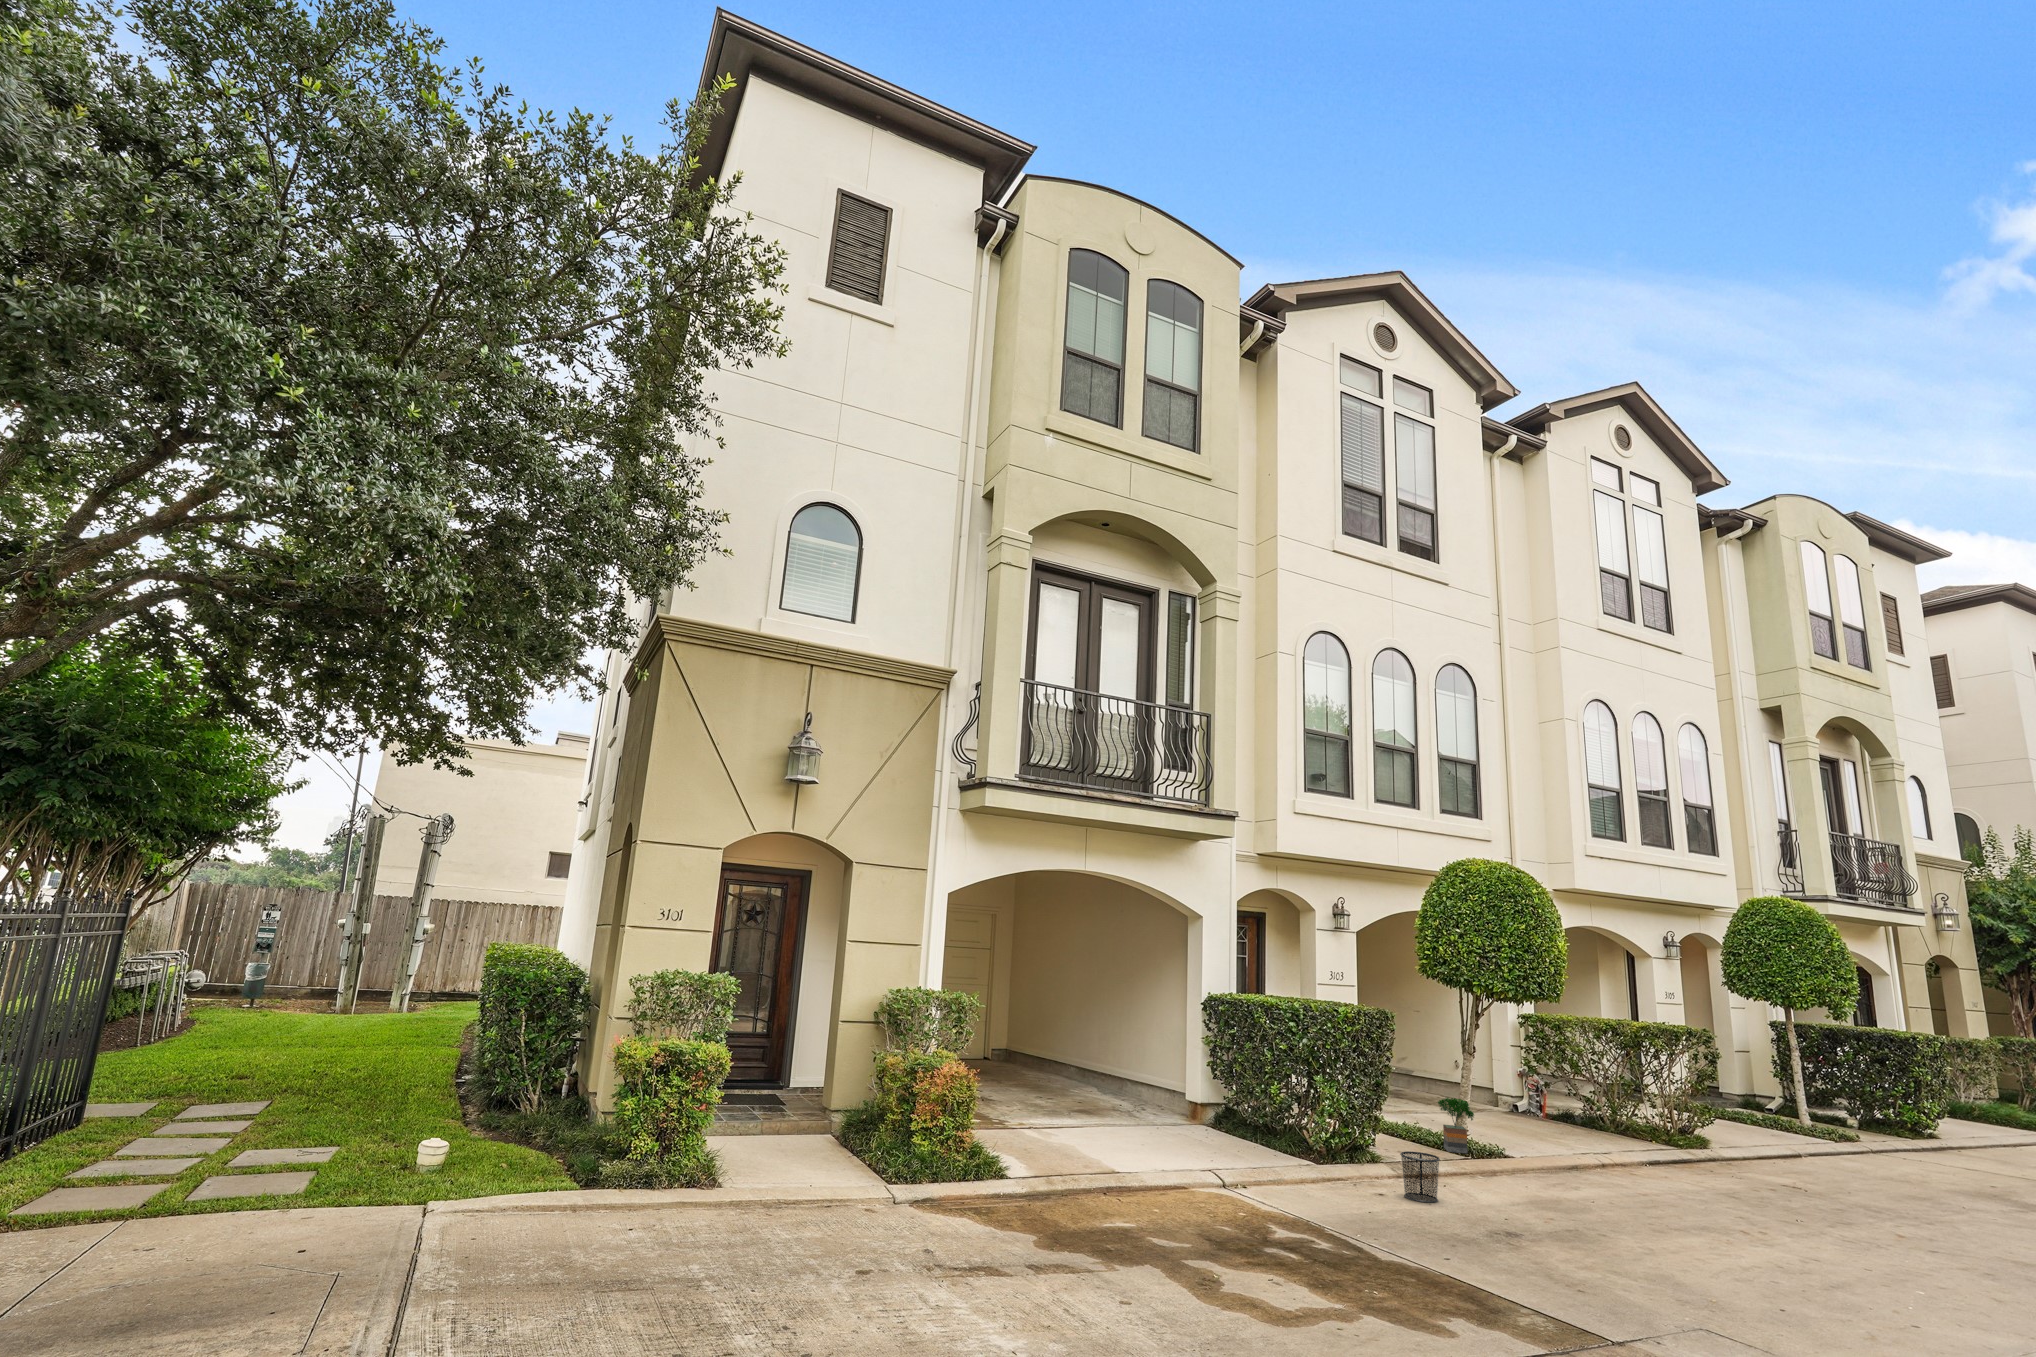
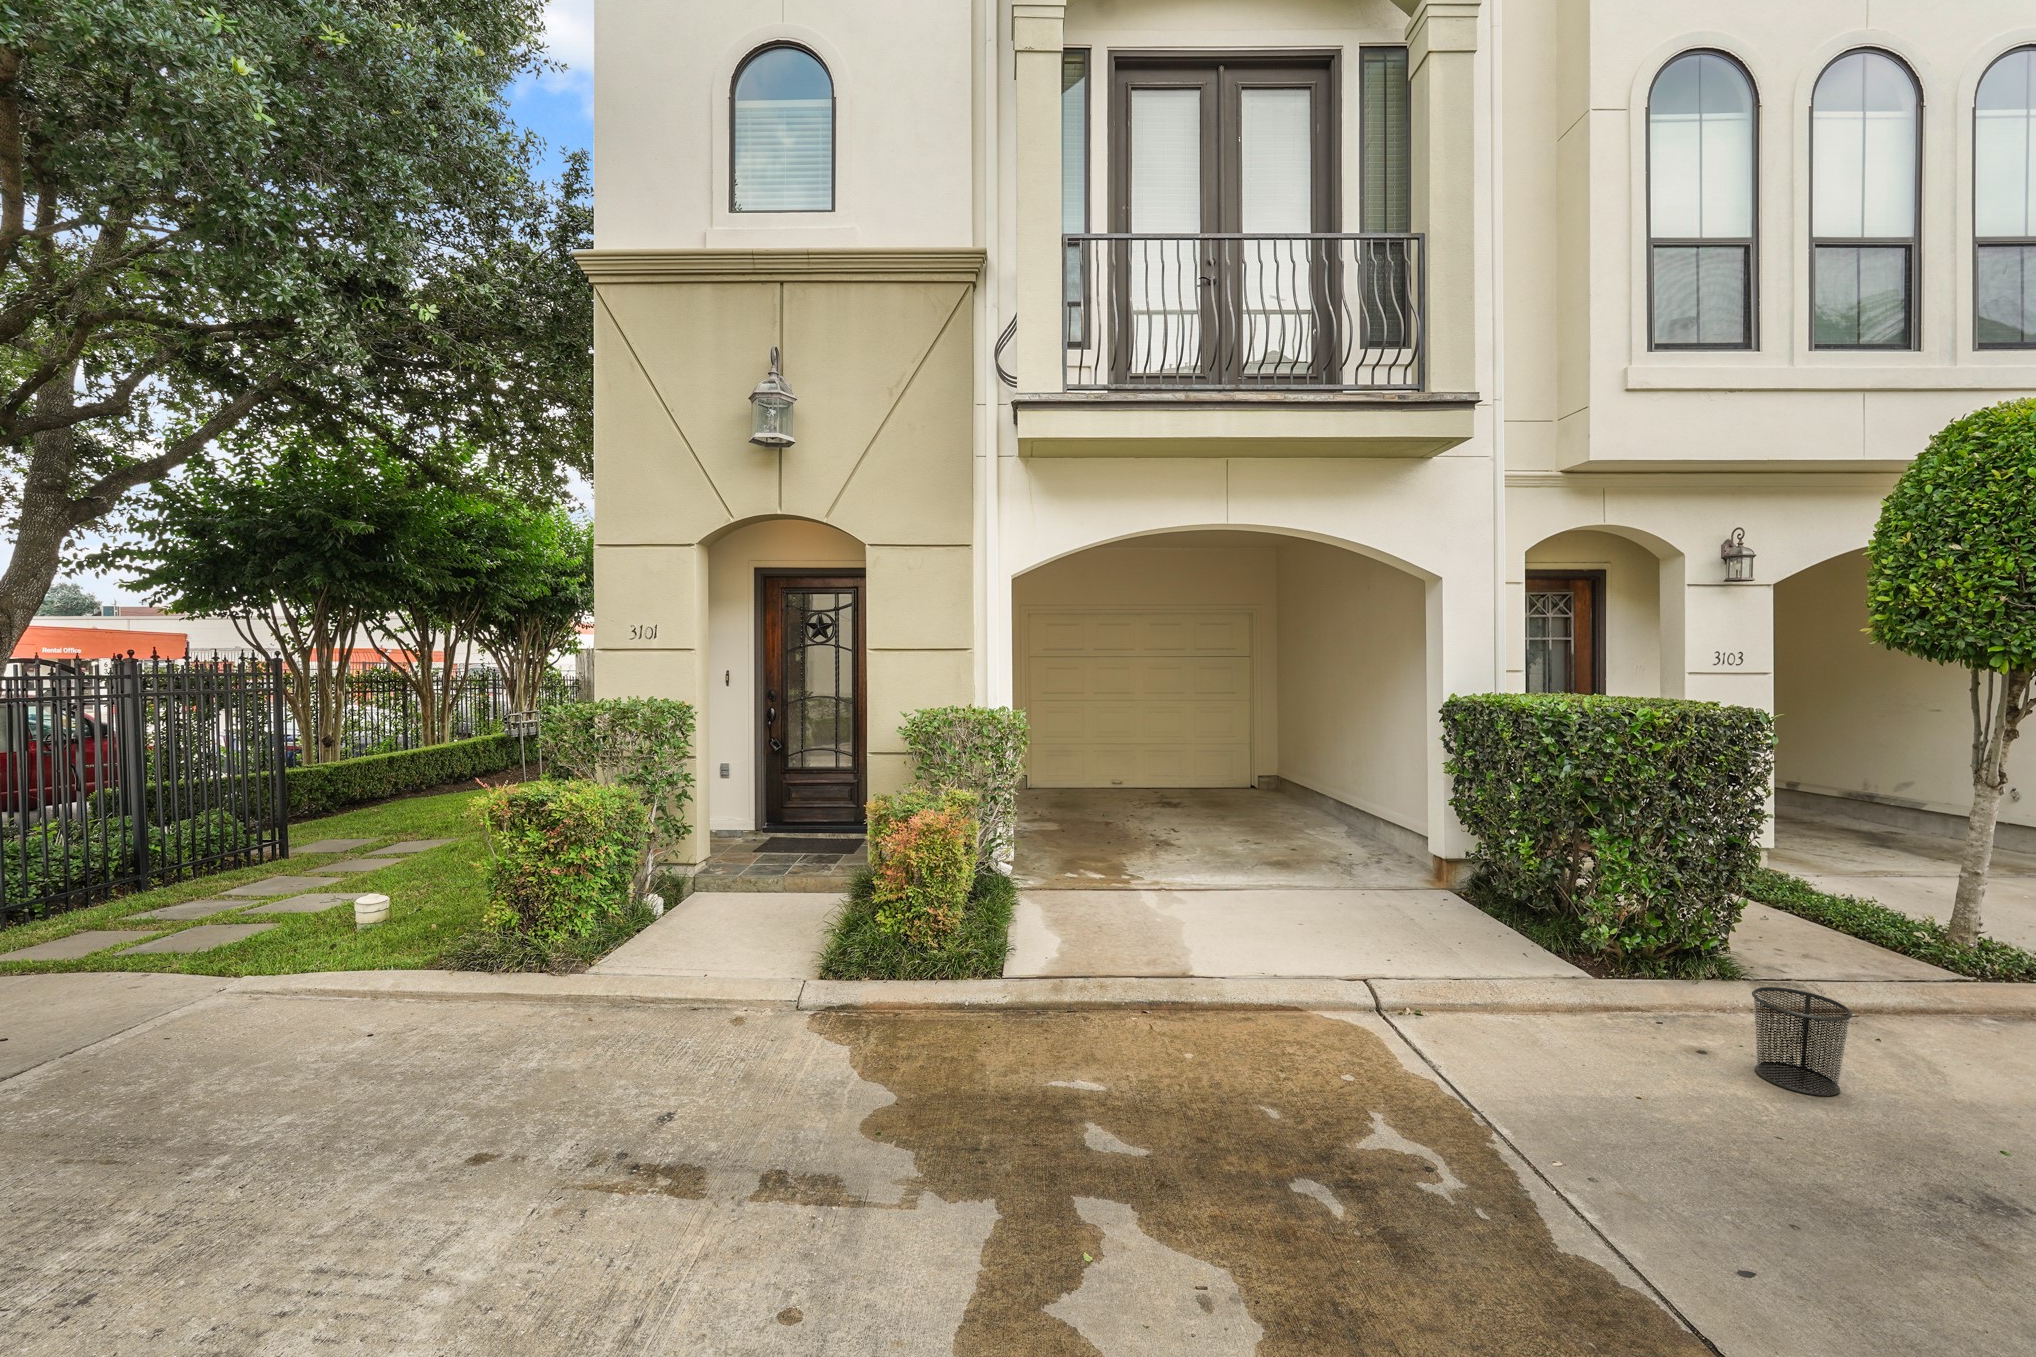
potted tree: present [1438,1098,1474,1154] -> none [1909,866,2004,969]

